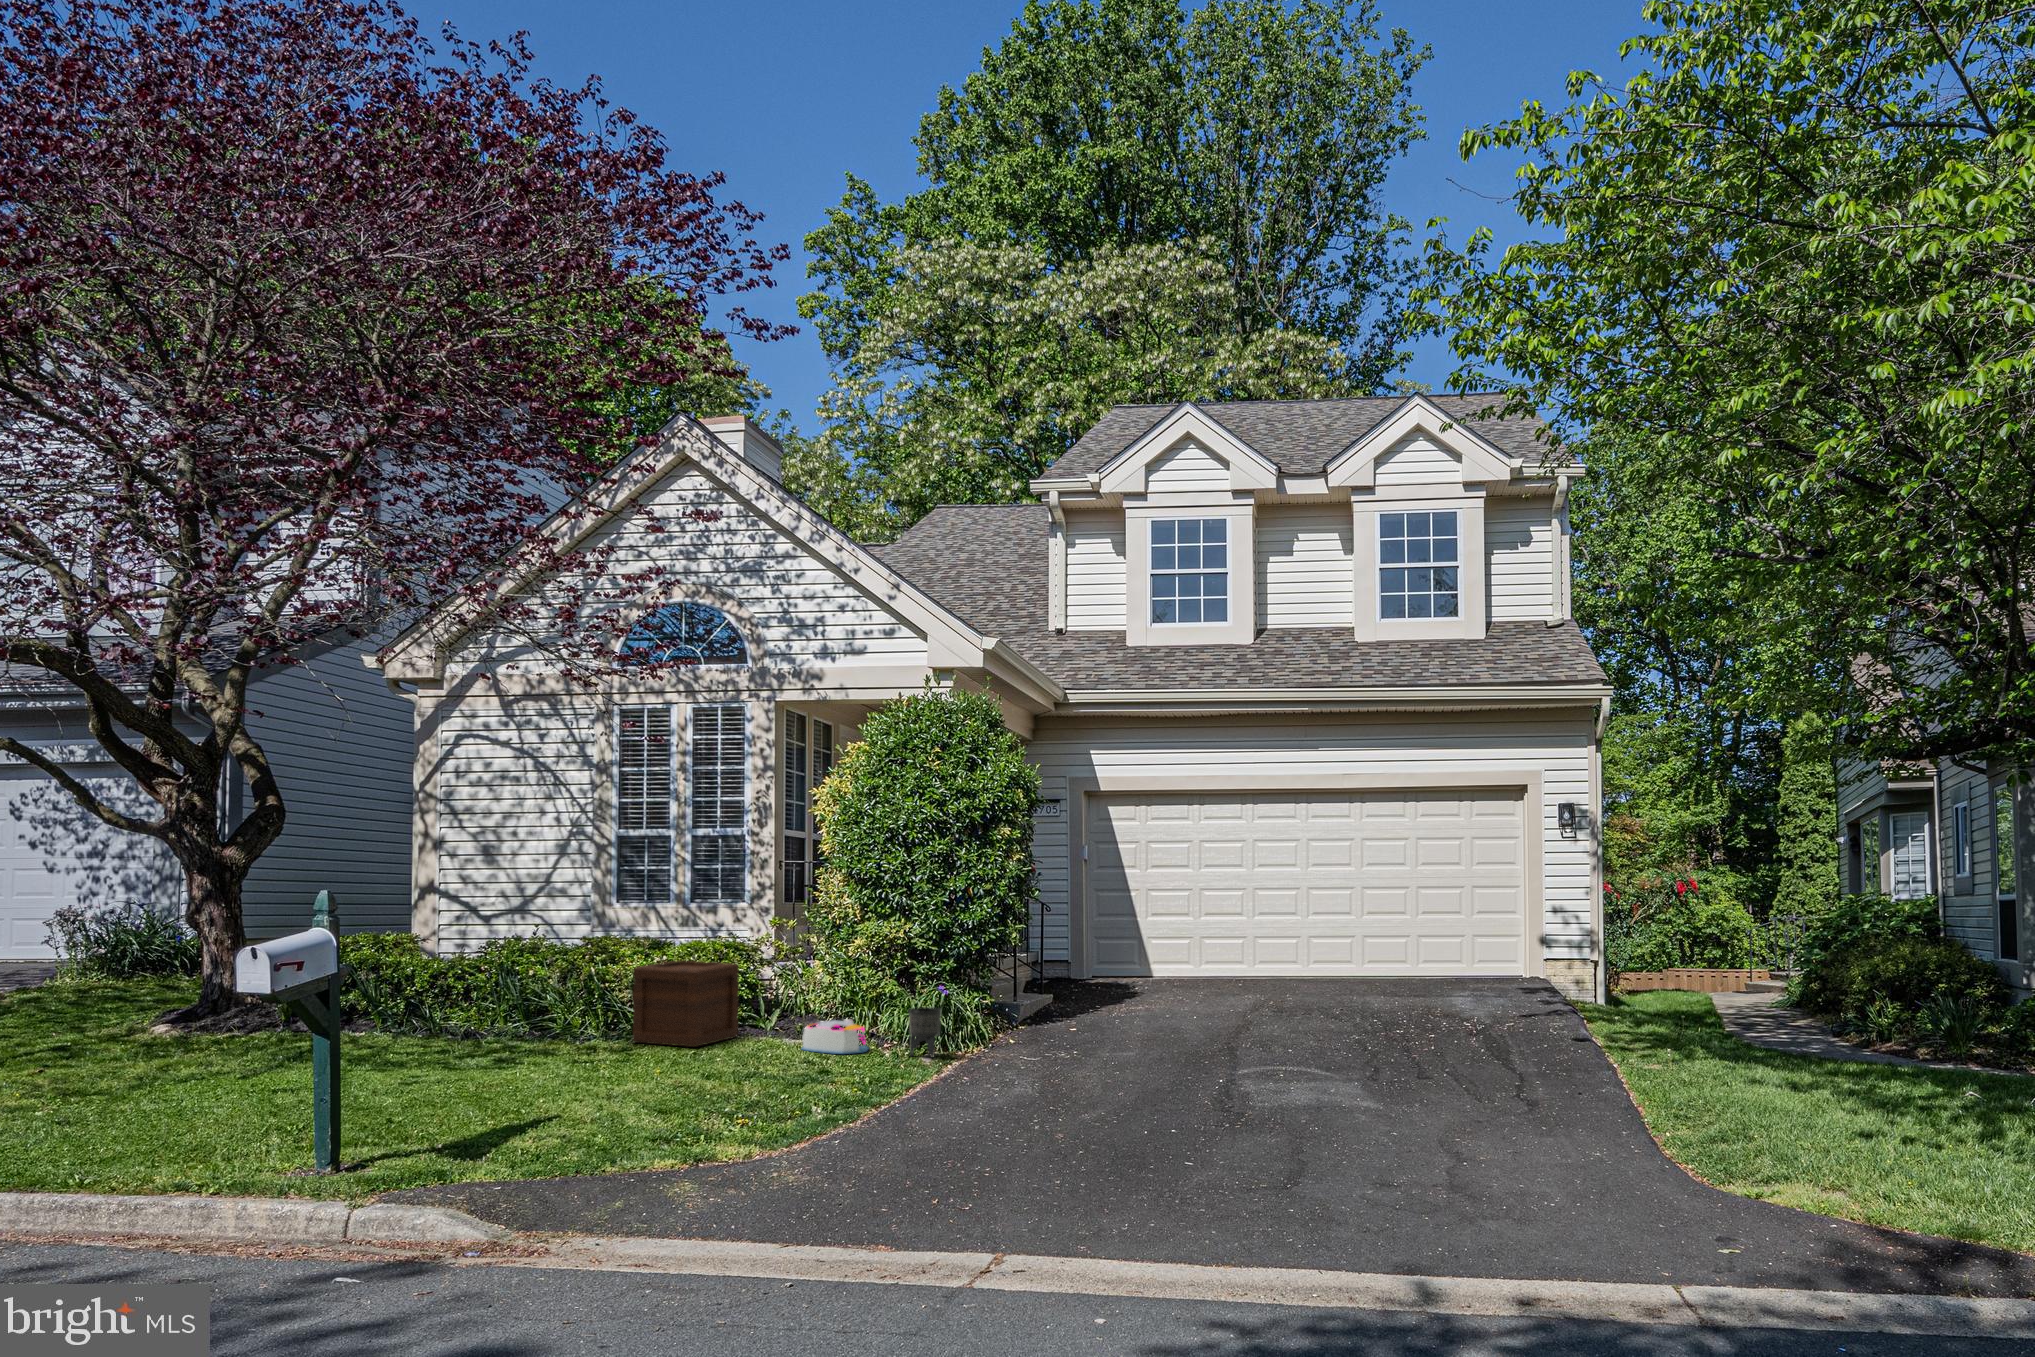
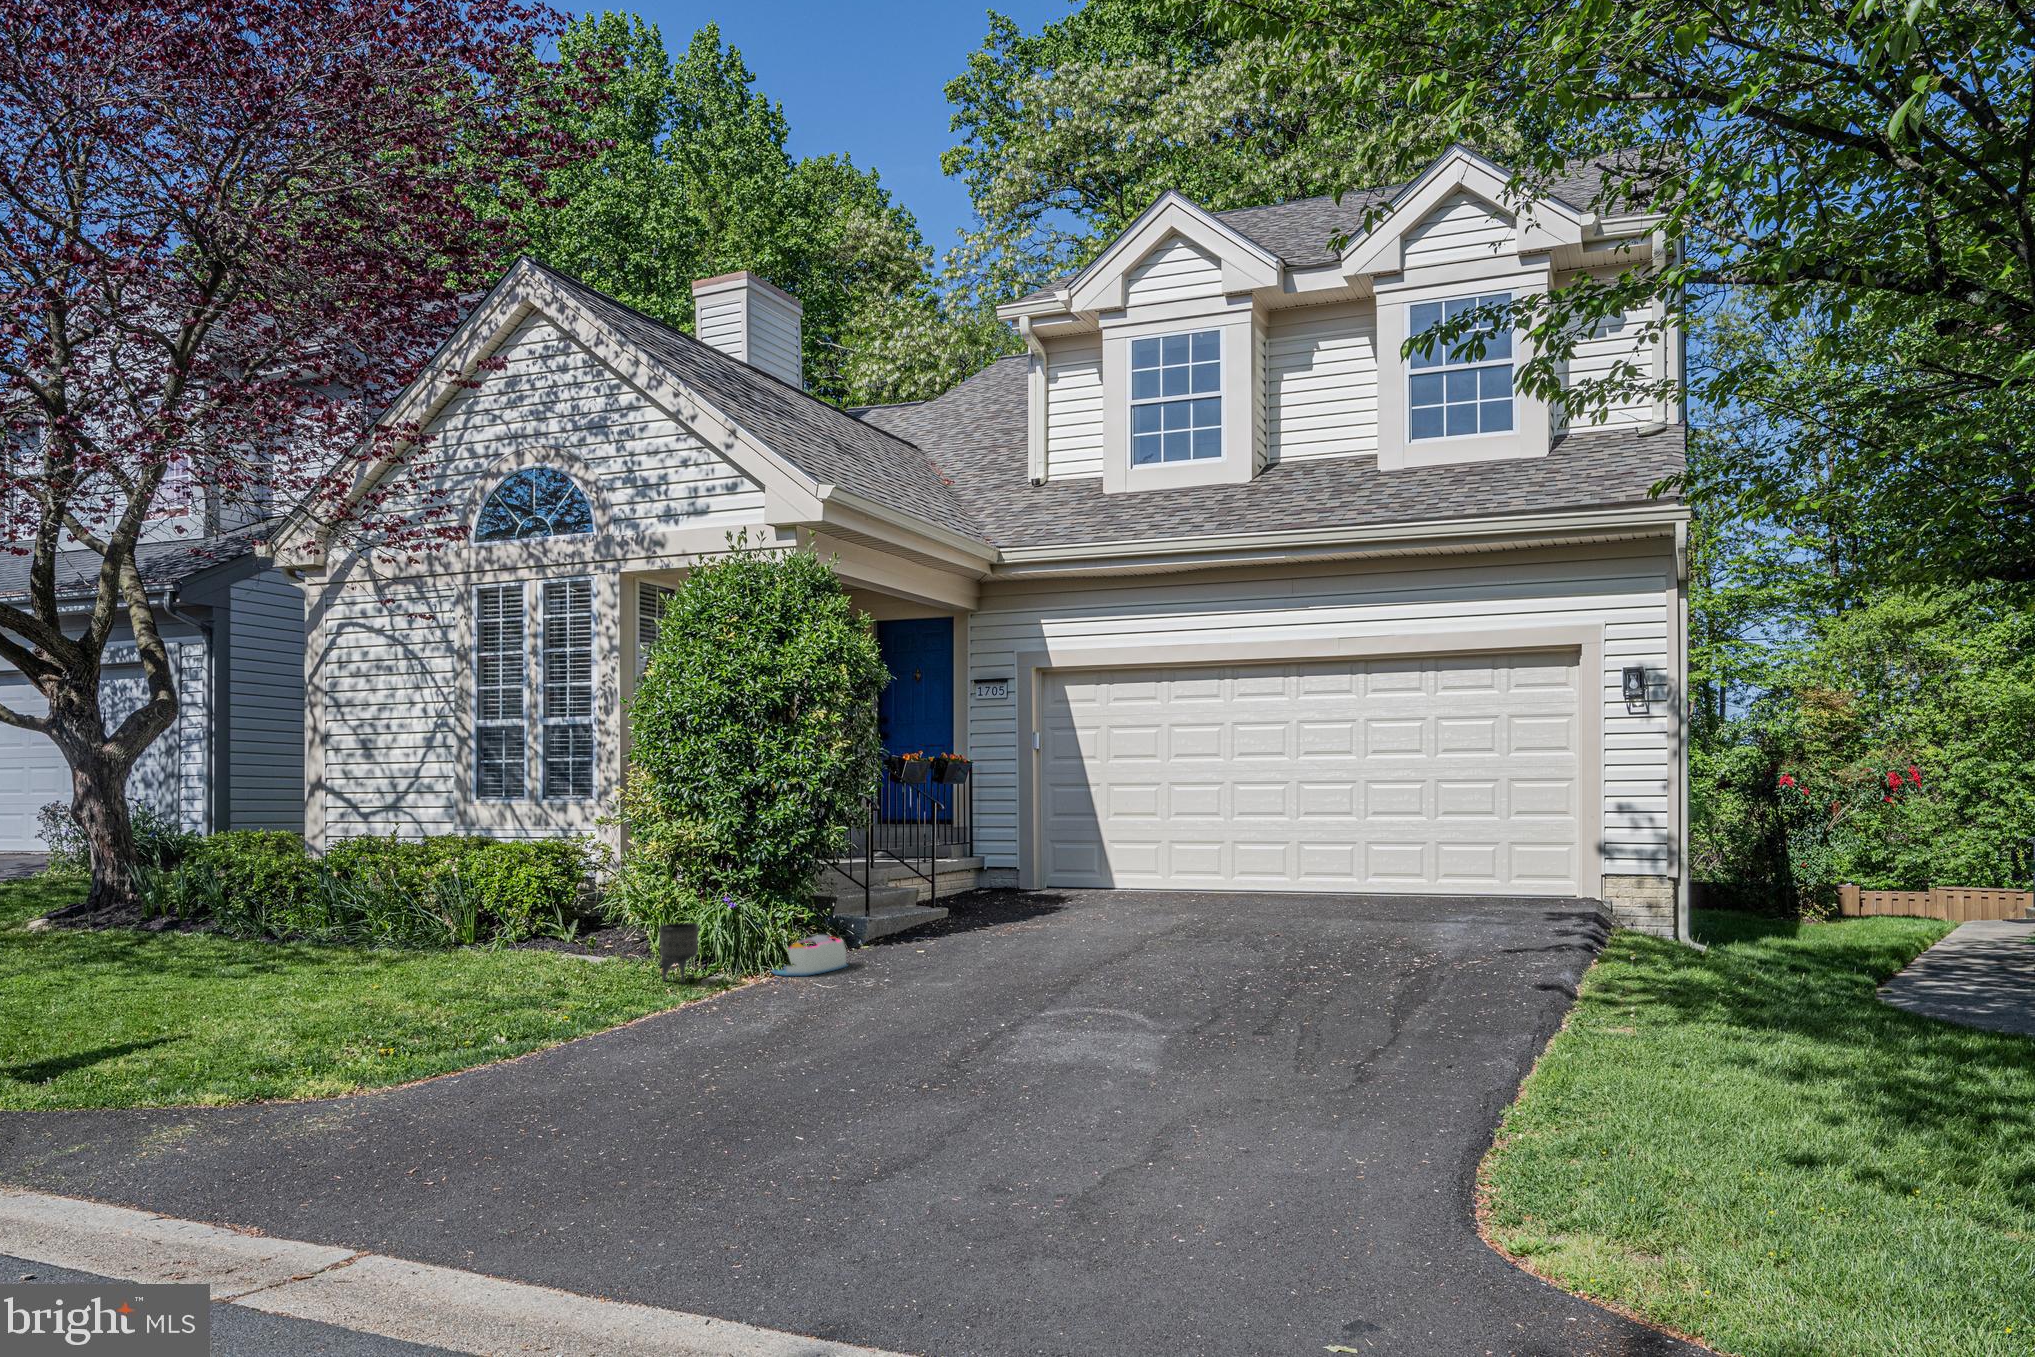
wooden crate: present [633,960,739,1047] -> none [405,864,529,963]
storage bin: present [802,1019,868,1054] -> present [772,935,847,976]

